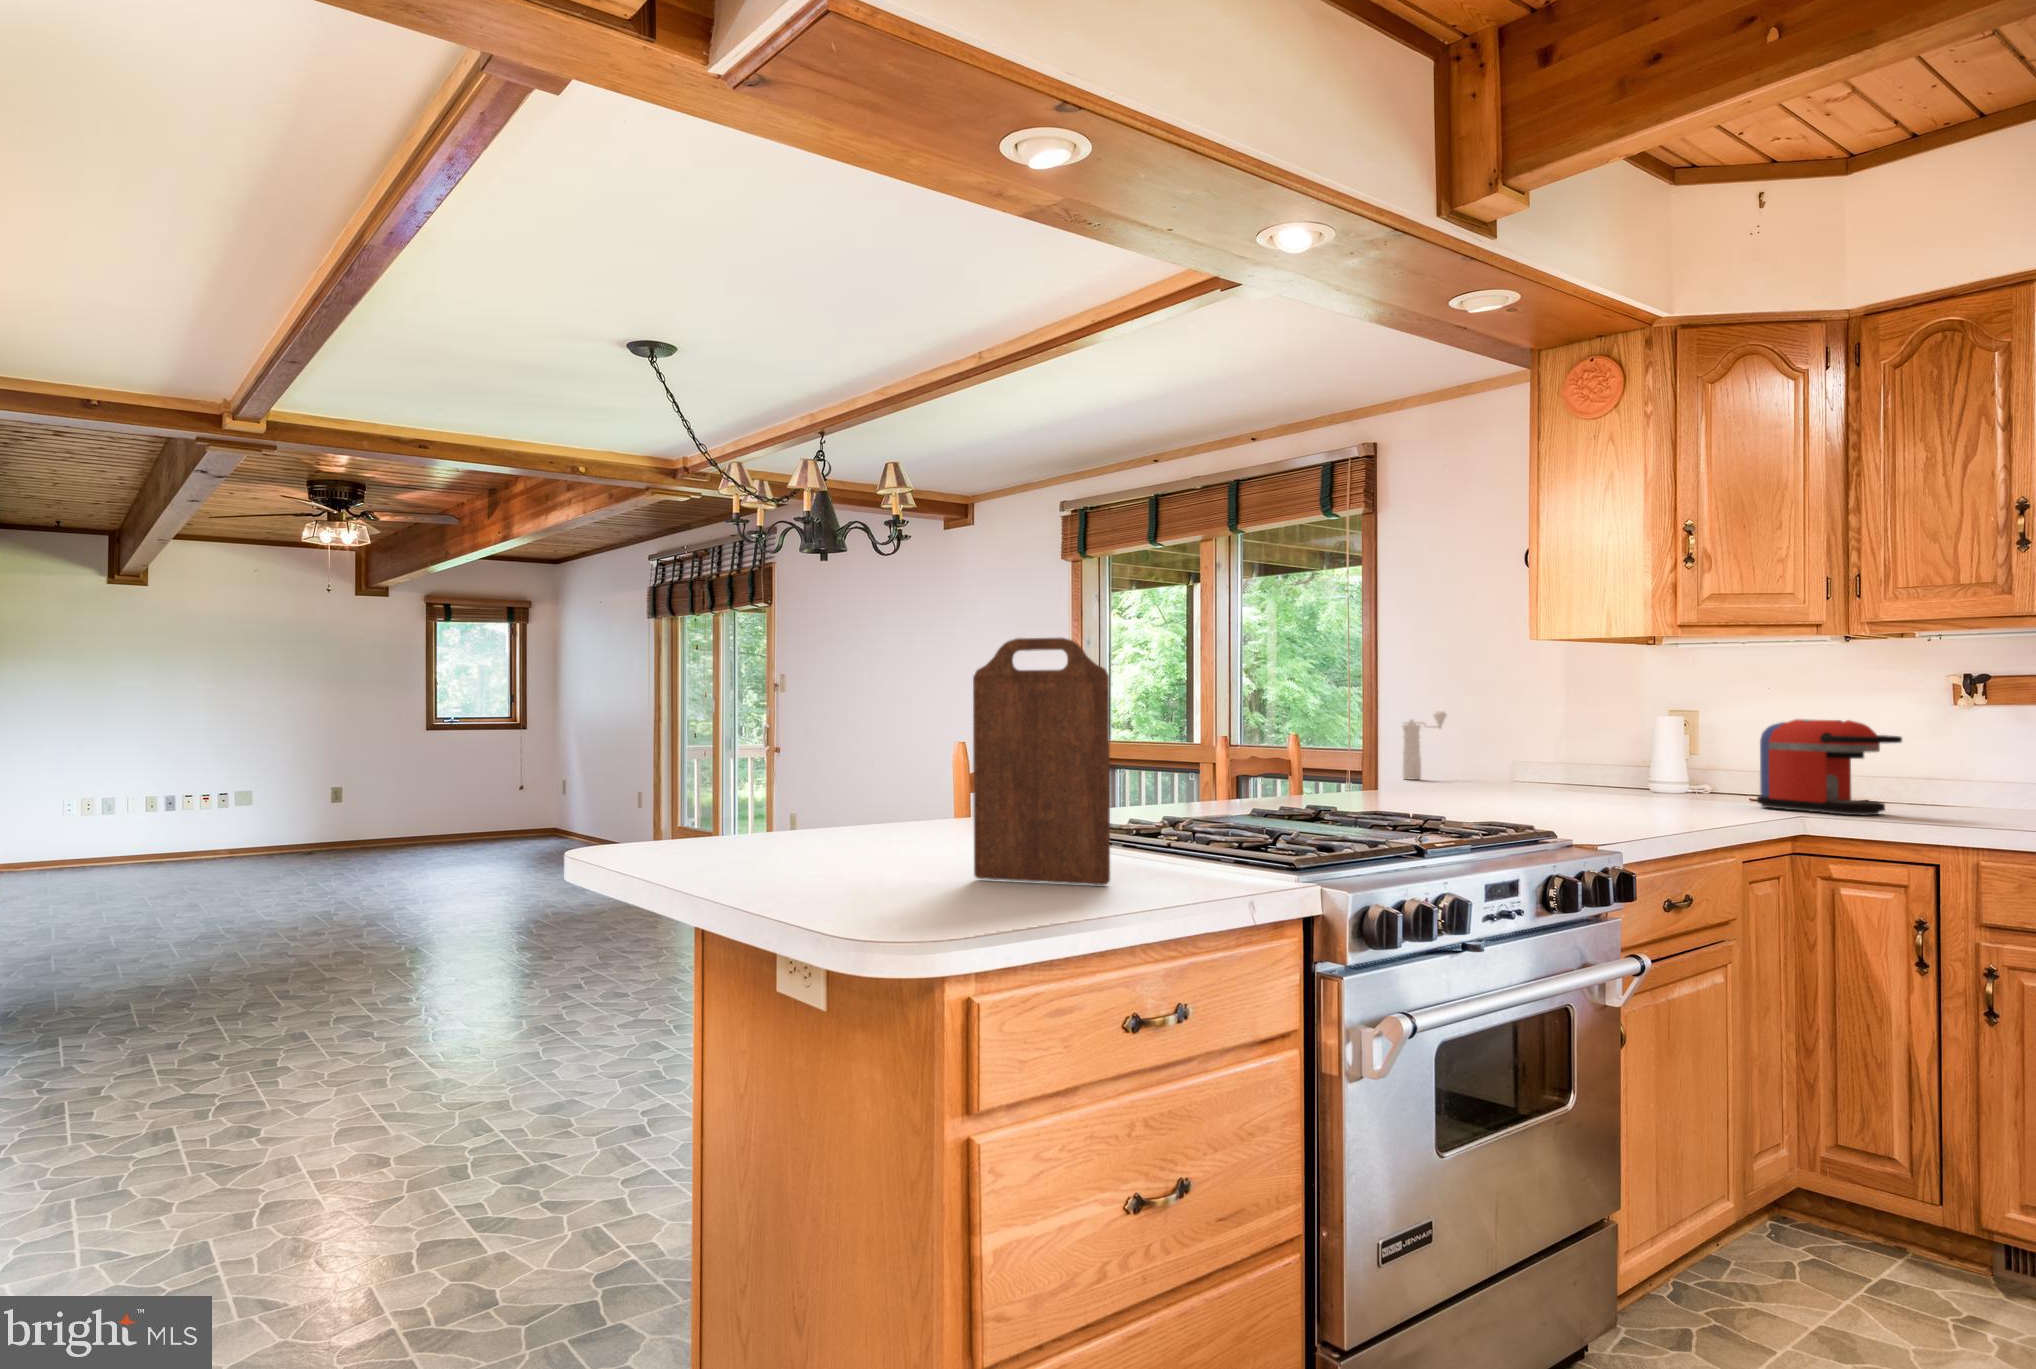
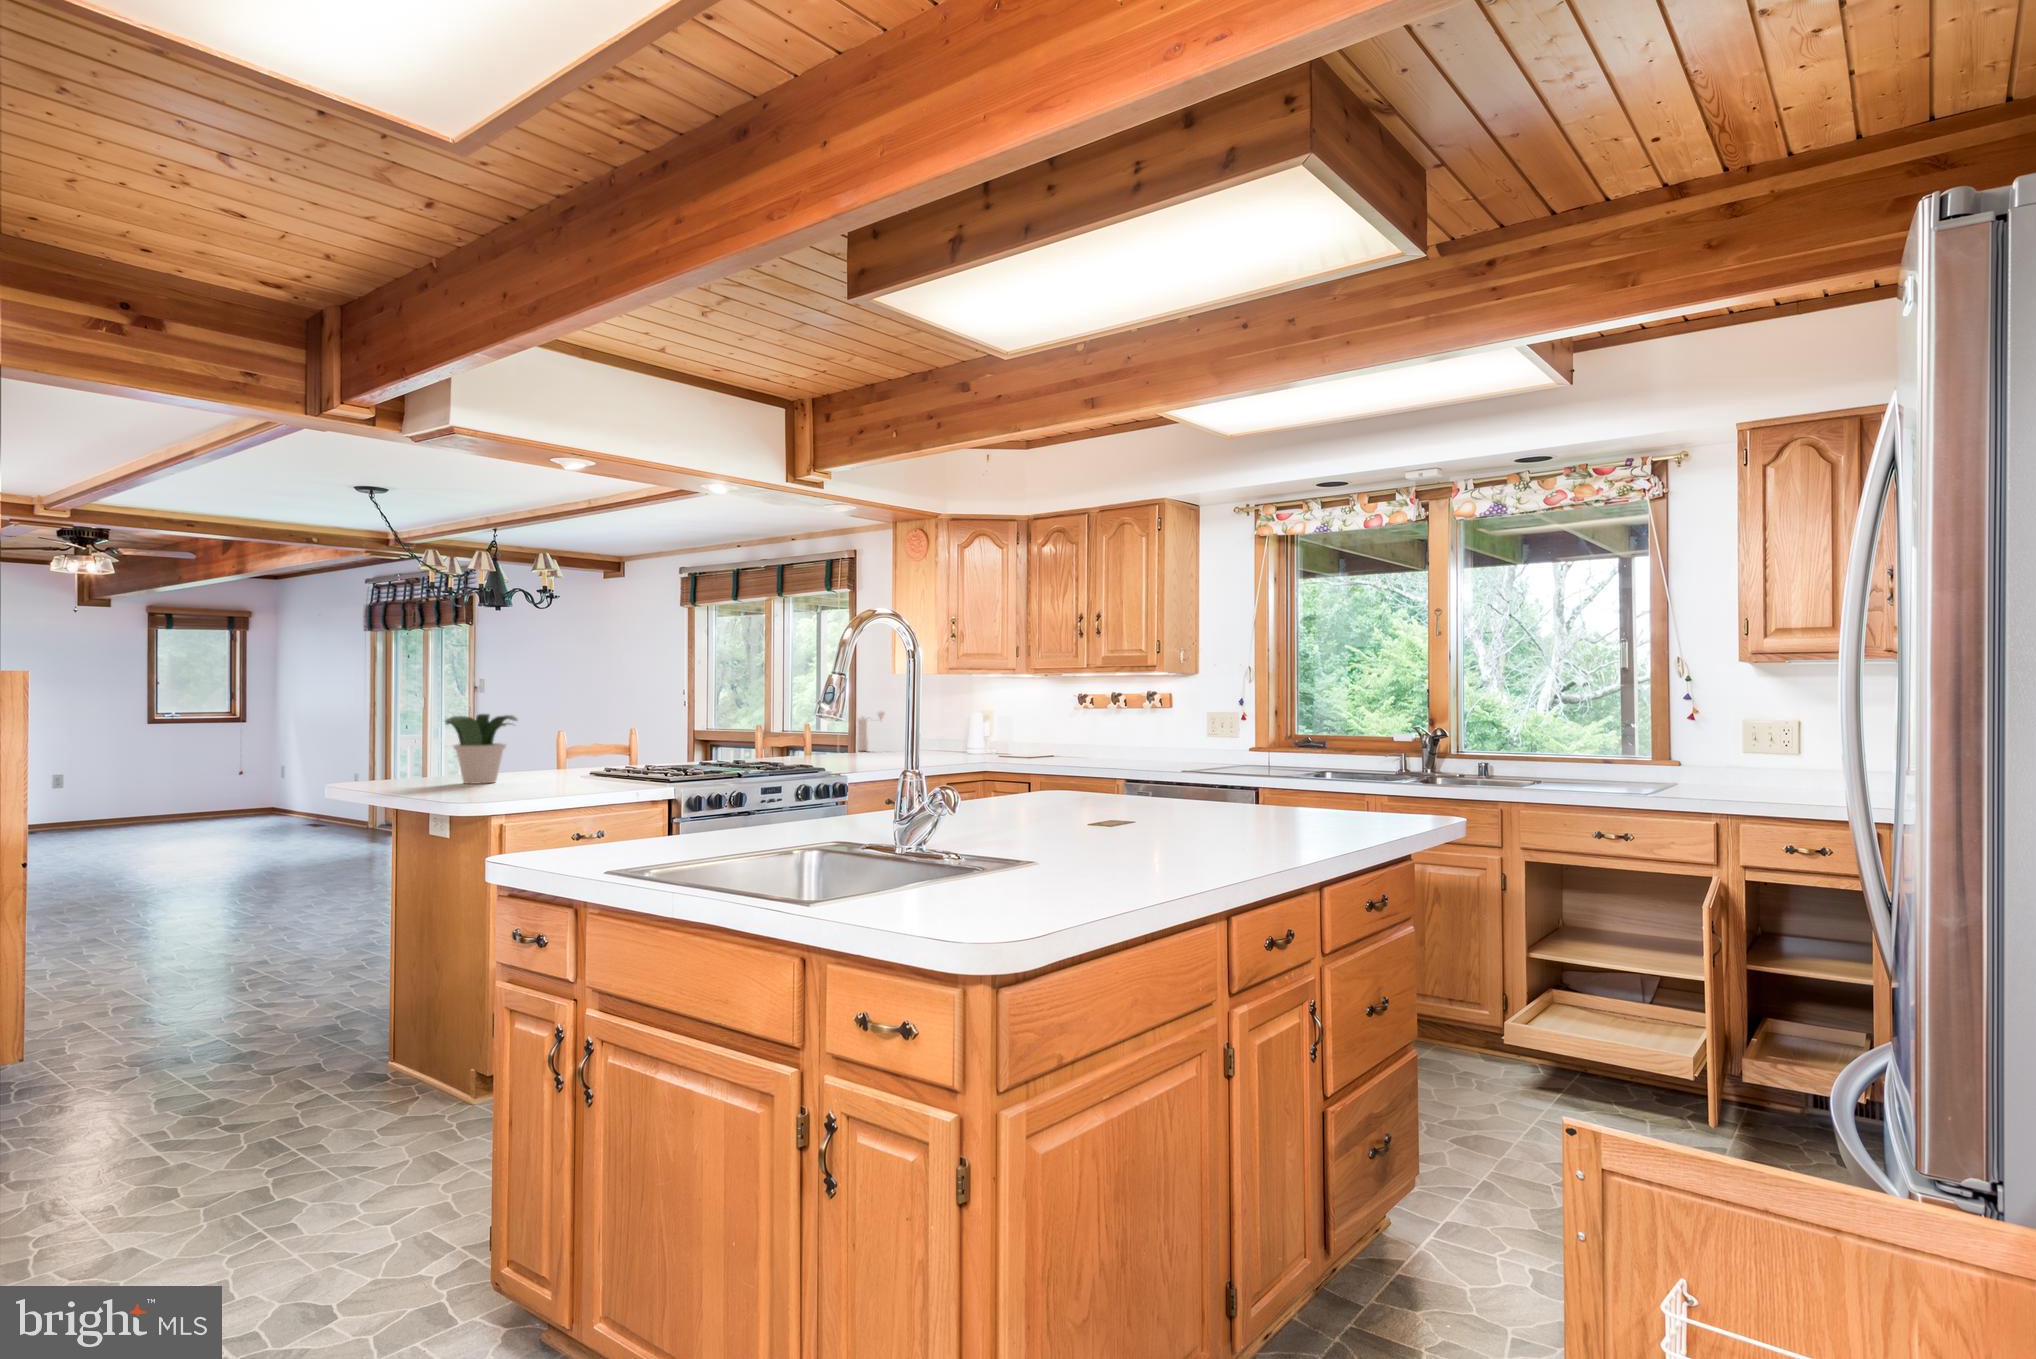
cutting board: present [973,637,1110,885] -> none [530,688,585,787]
potted plant: none [774,705,934,863] -> present [445,714,517,784]
coffee maker: present [1757,719,1902,815] -> none [976,717,1023,763]

